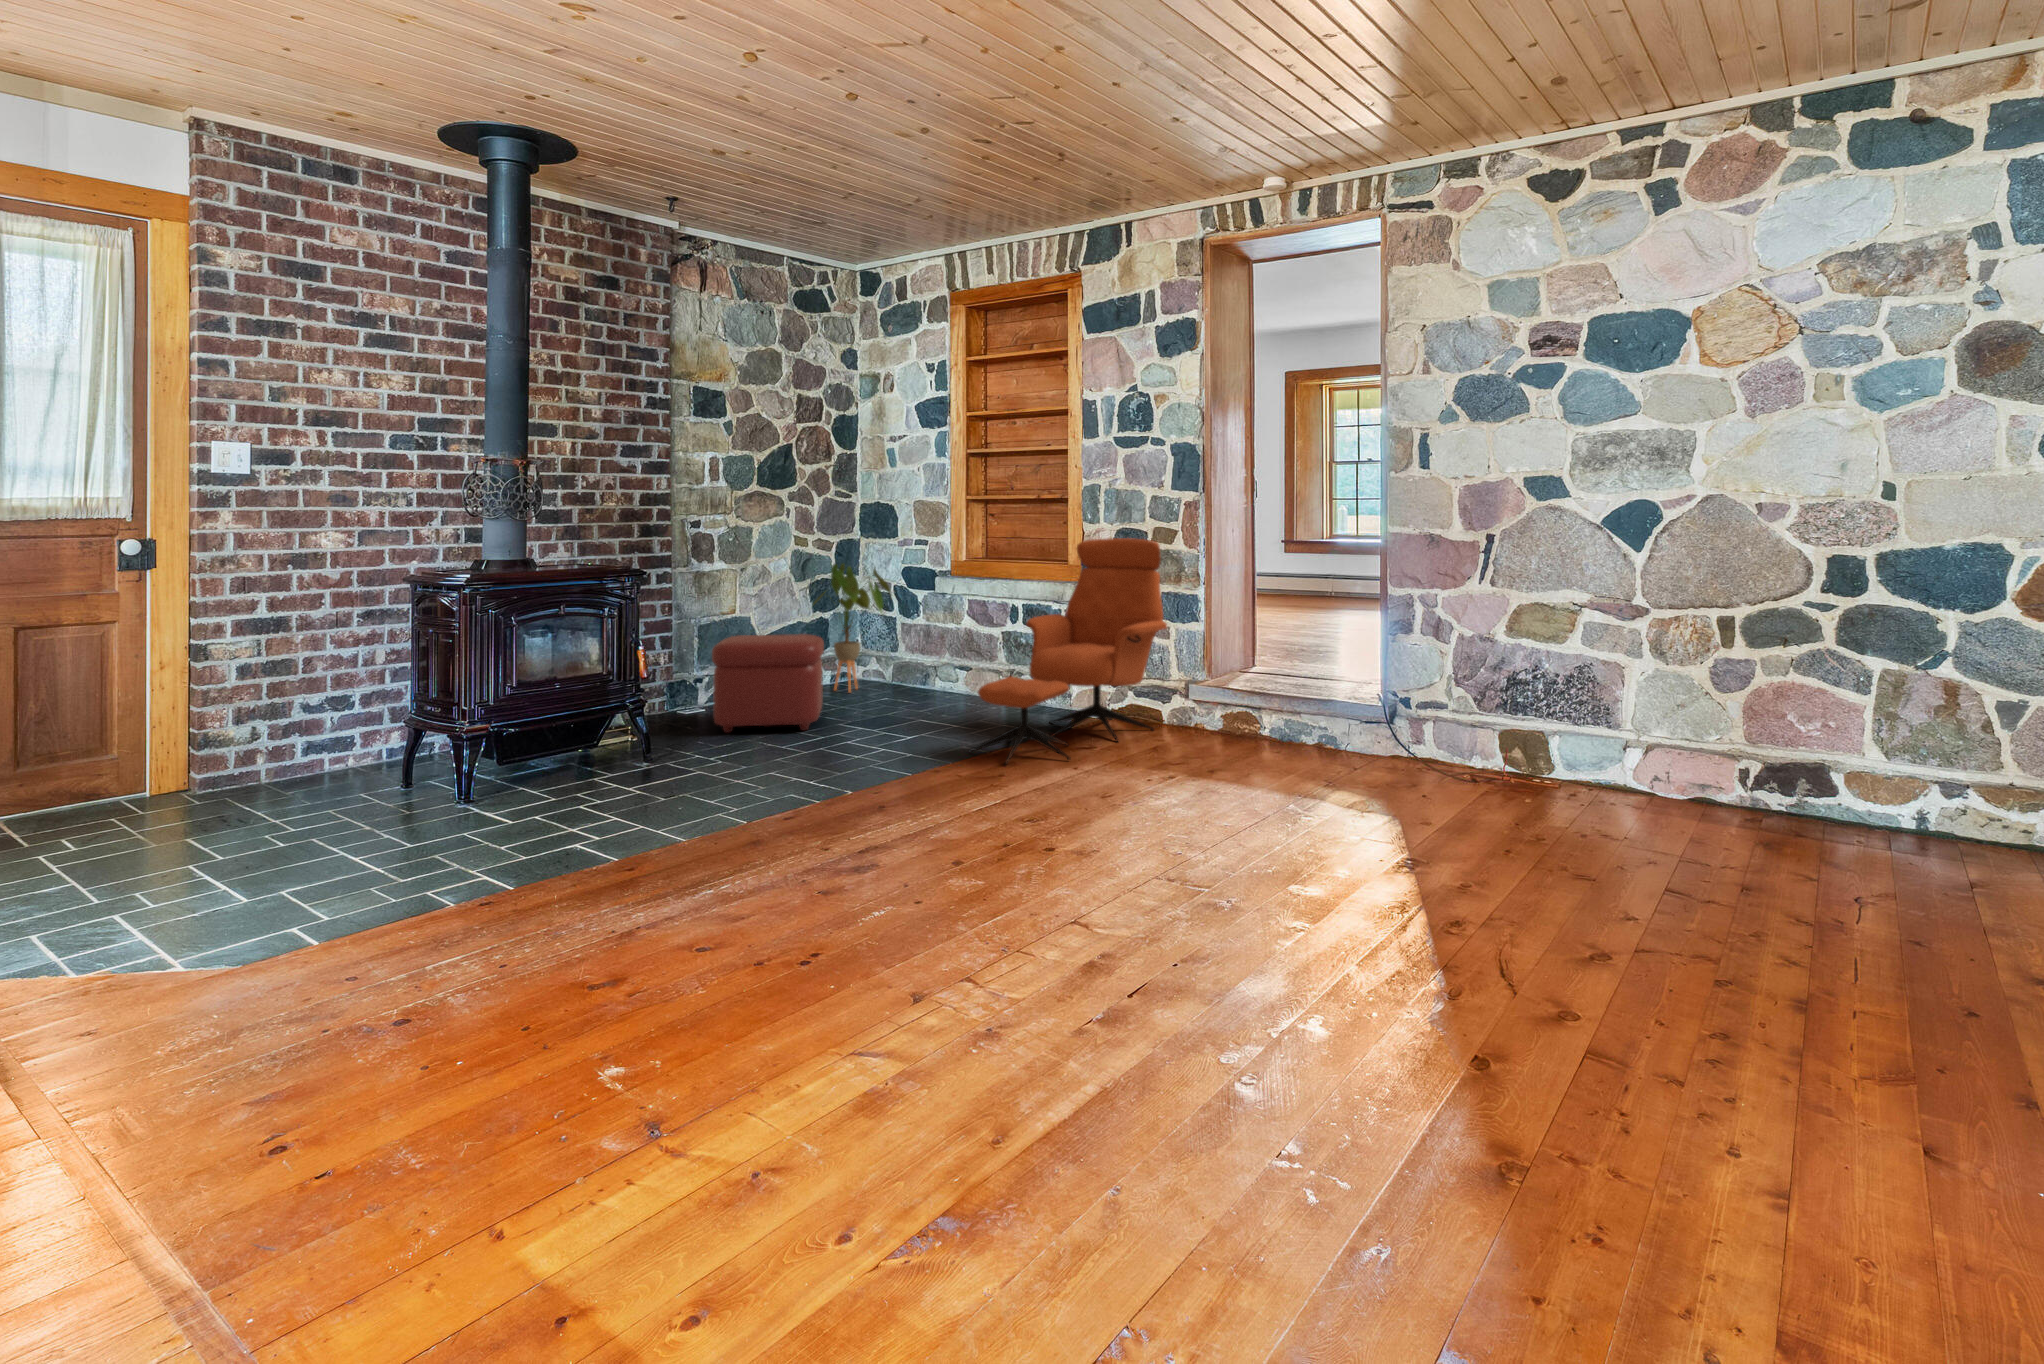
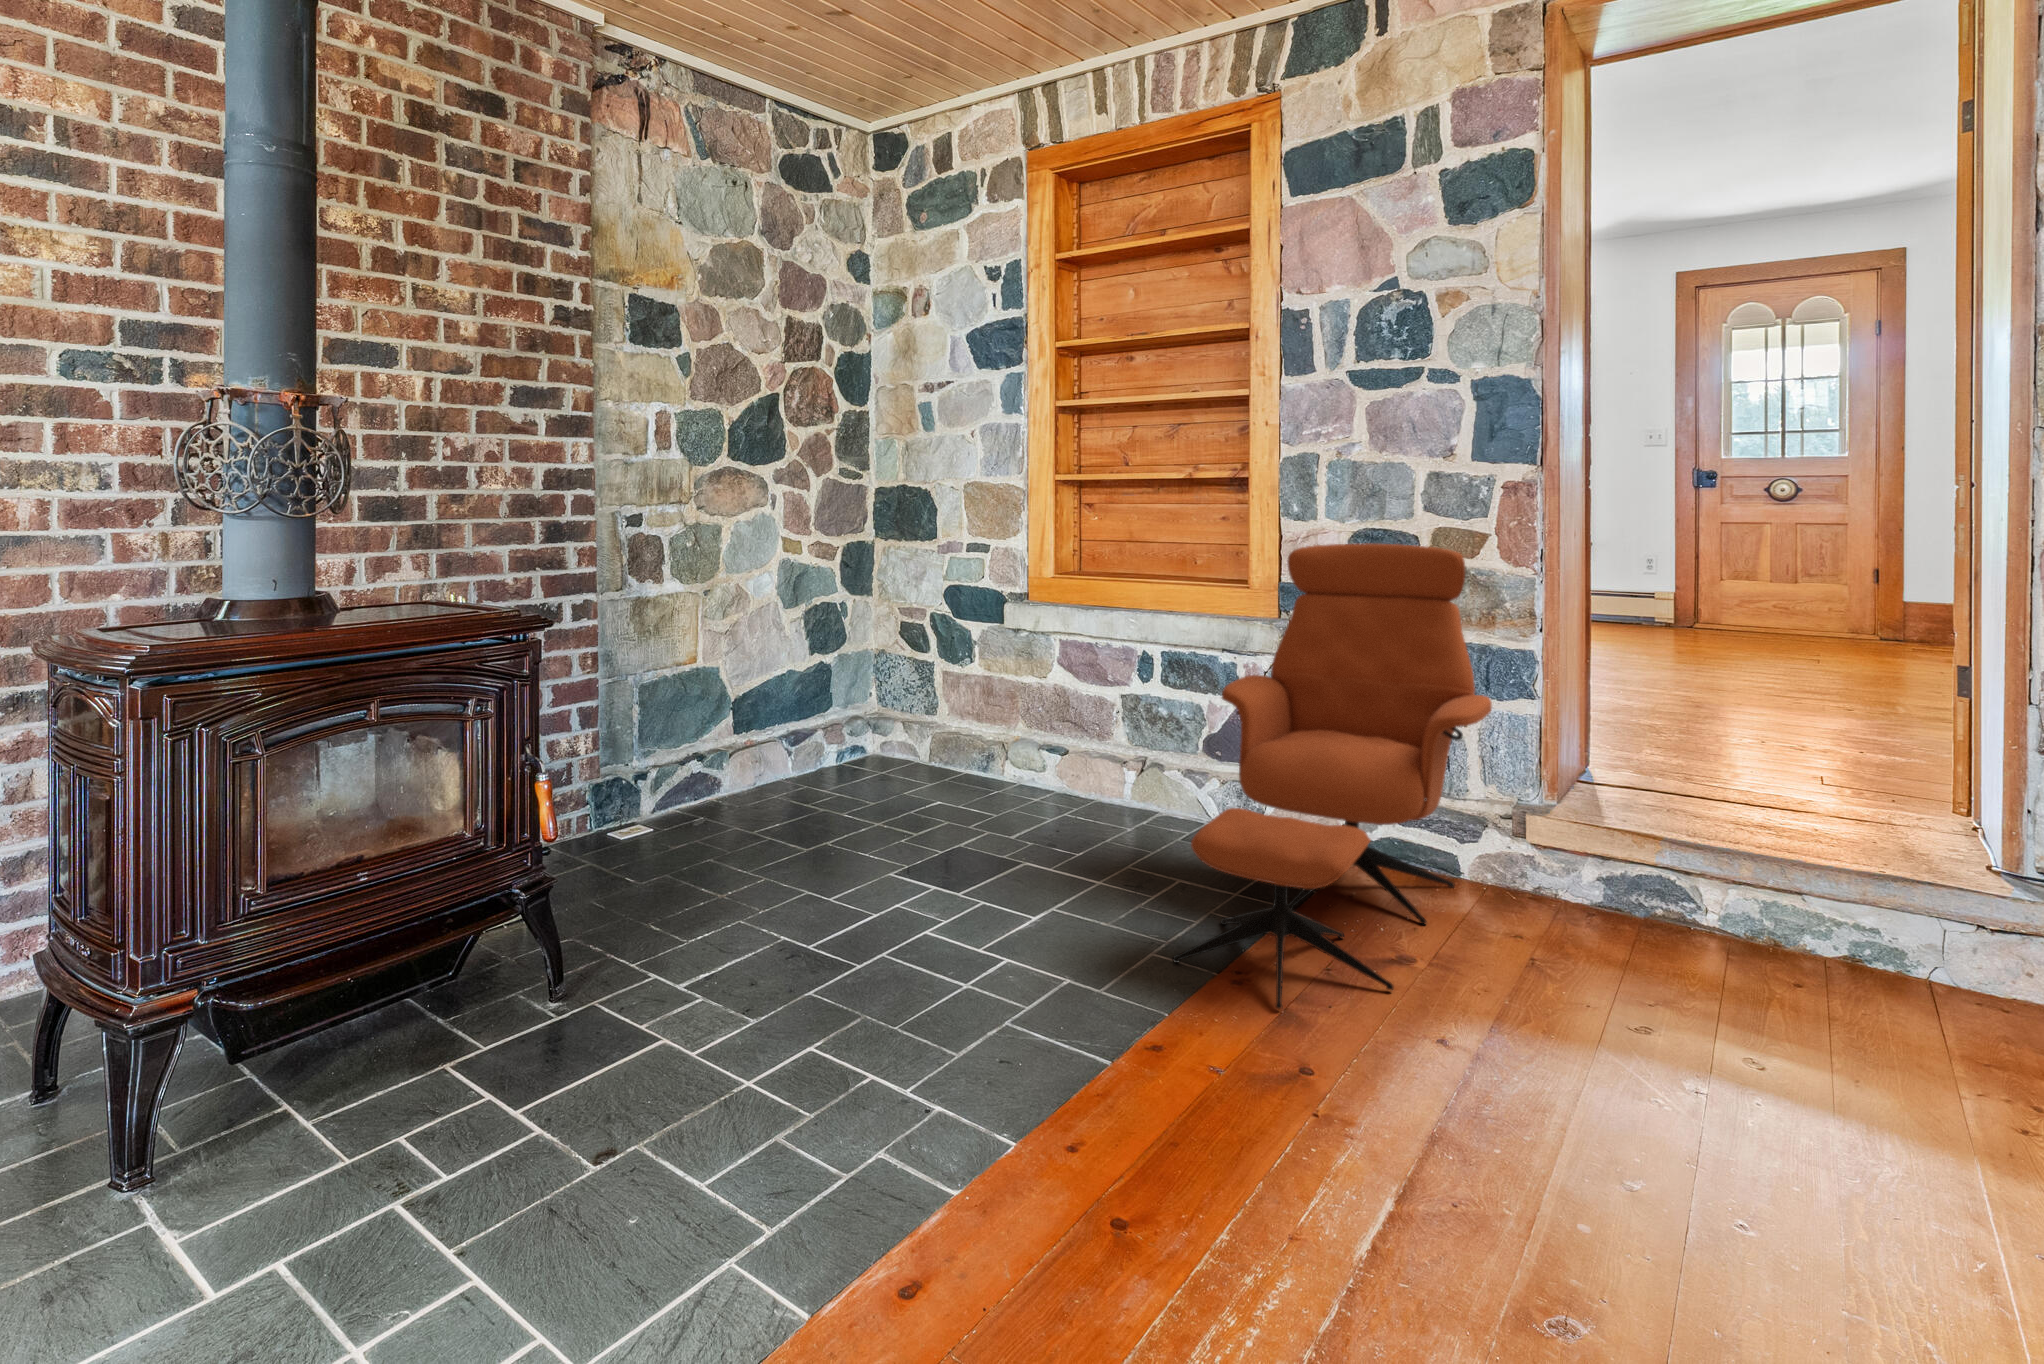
house plant: present [813,563,892,692] -> none [808,579,933,784]
ottoman: present [712,634,824,732] -> none [672,707,861,892]

